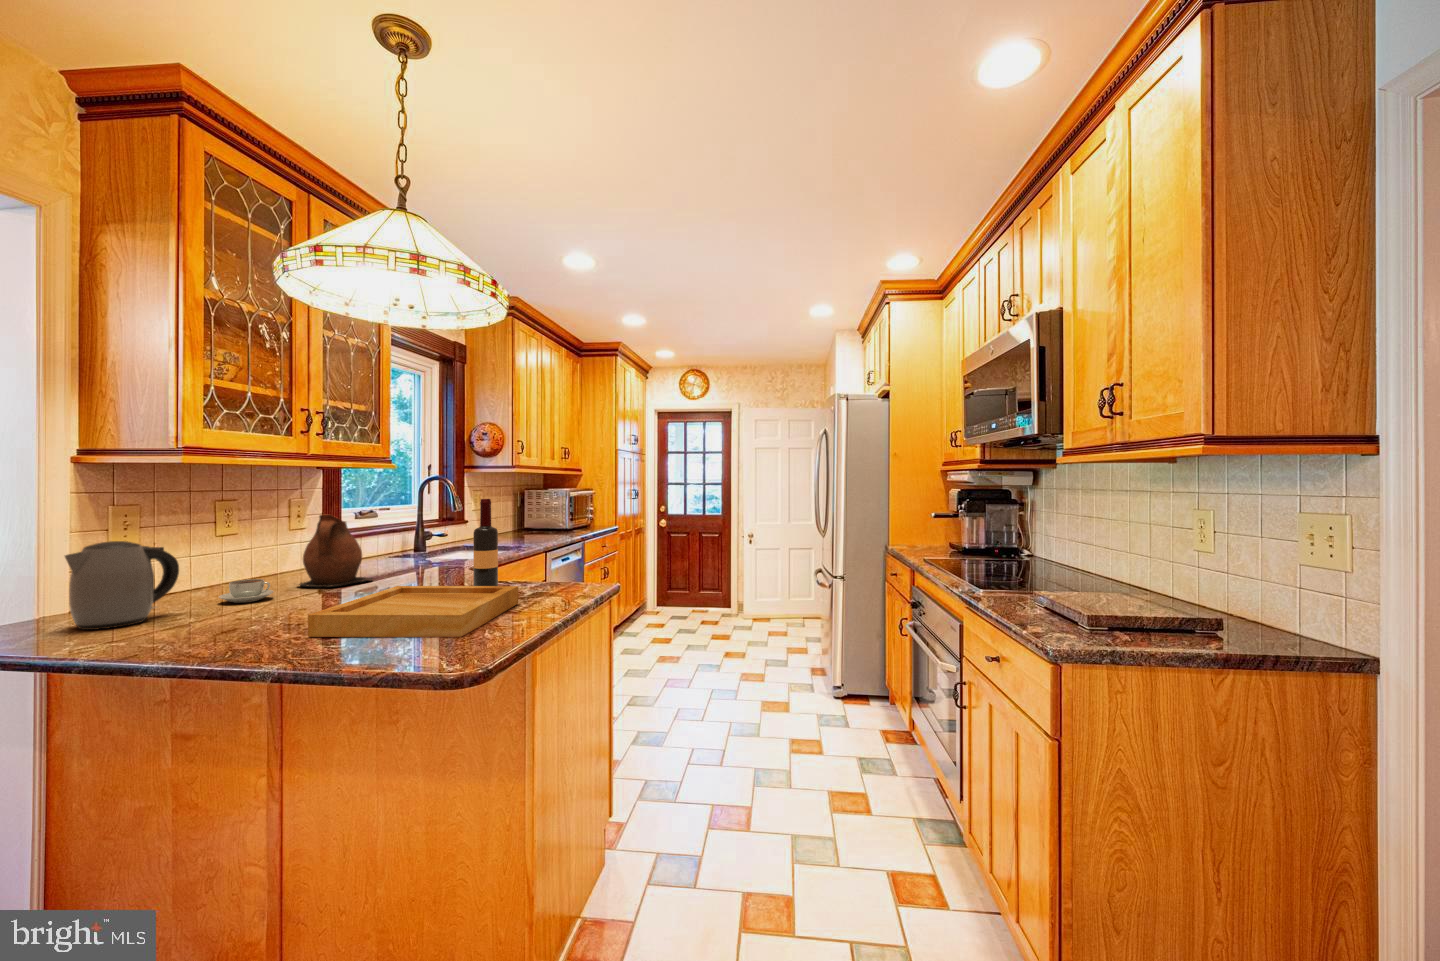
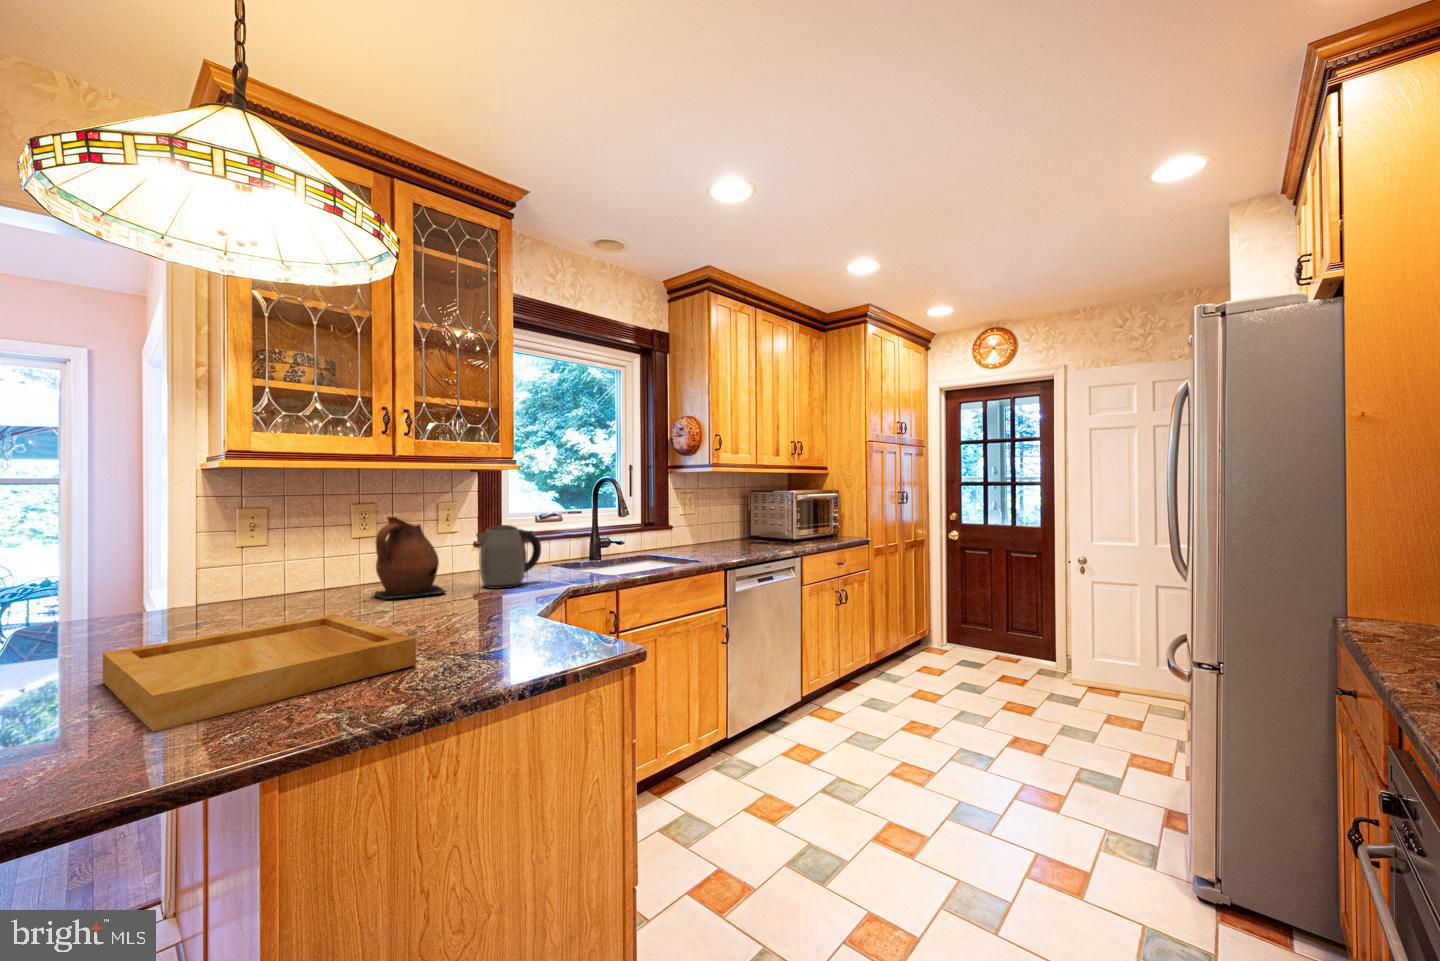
wine bottle: present [473,499,498,586] -> none [445,501,480,636]
kettle: present [65,541,179,630] -> present [476,525,541,589]
coffee cup: present [219,579,274,603] -> none [261,585,318,610]

